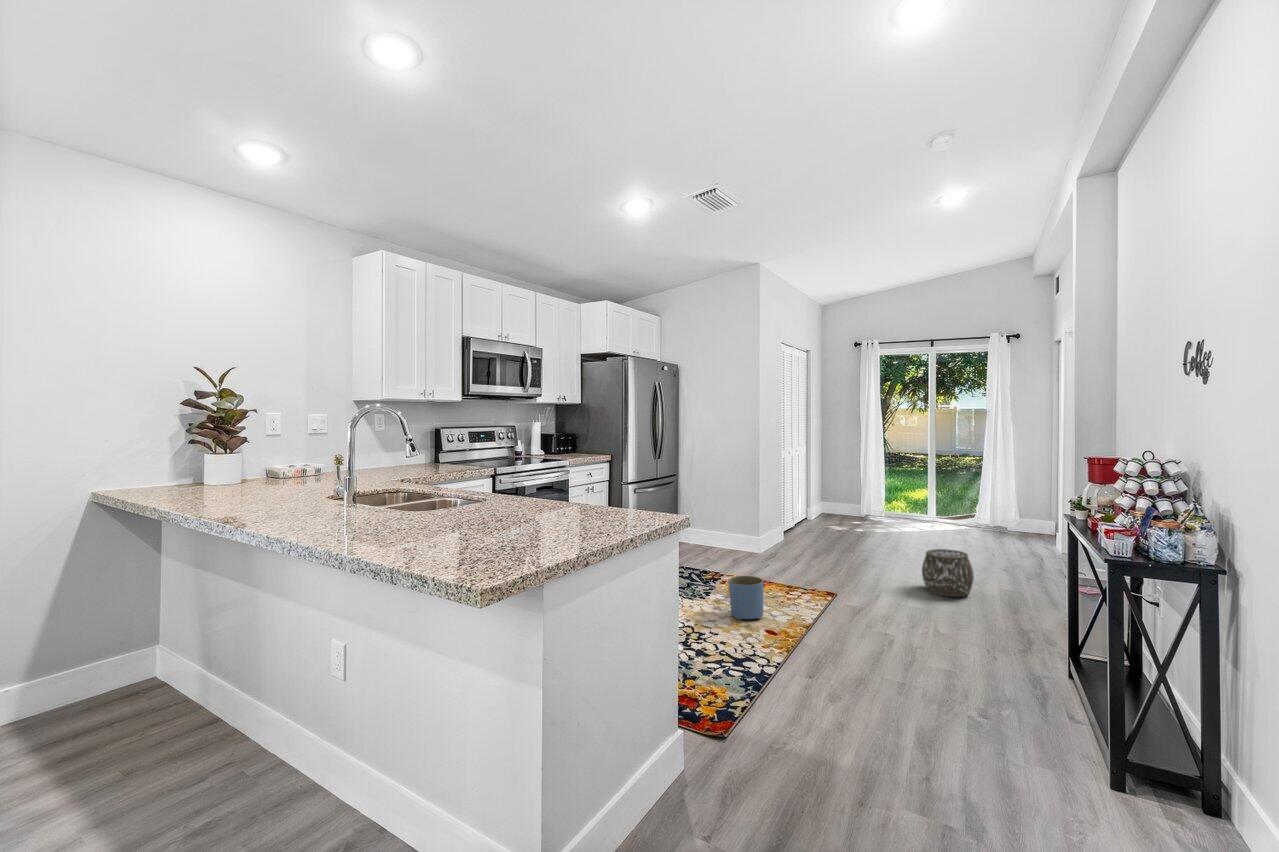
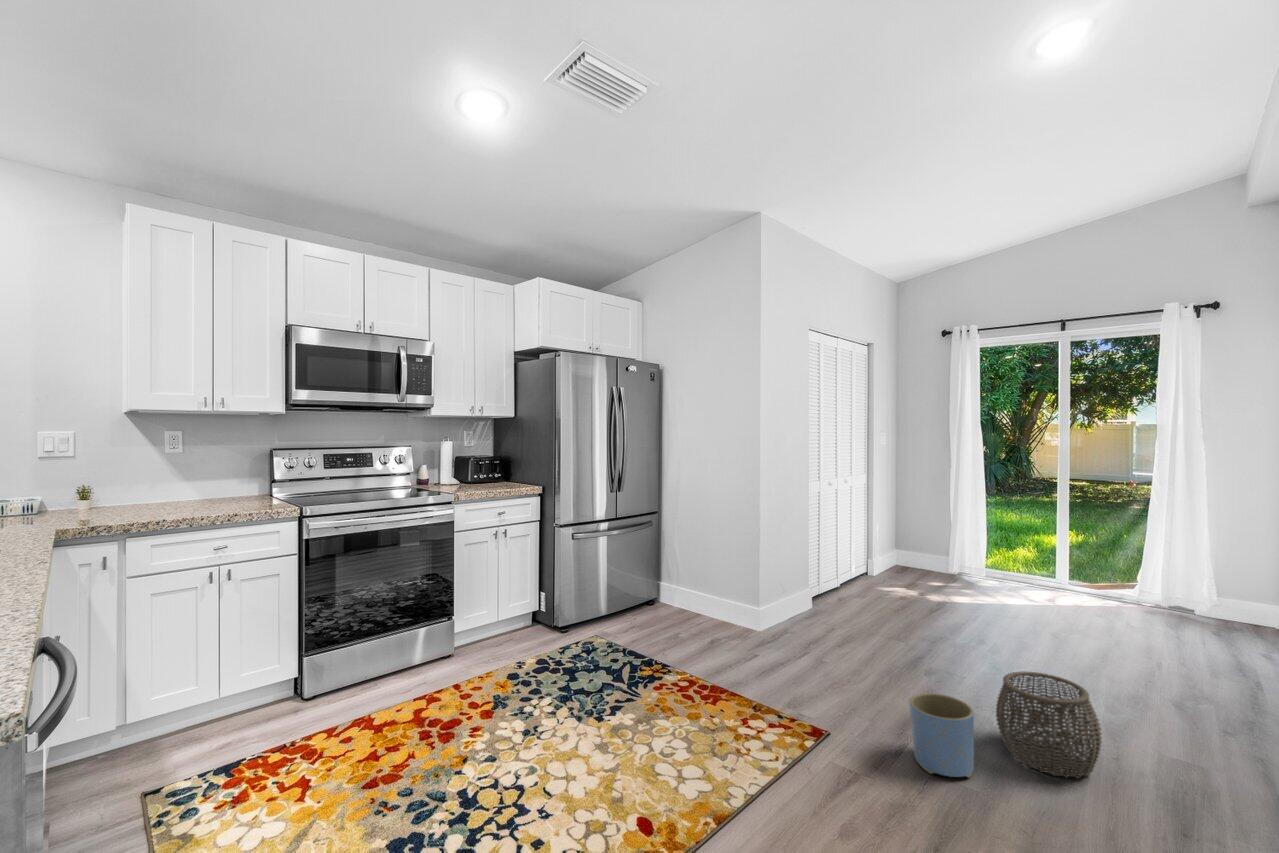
planter: present [729,576,764,620] -> present [909,693,974,777]

